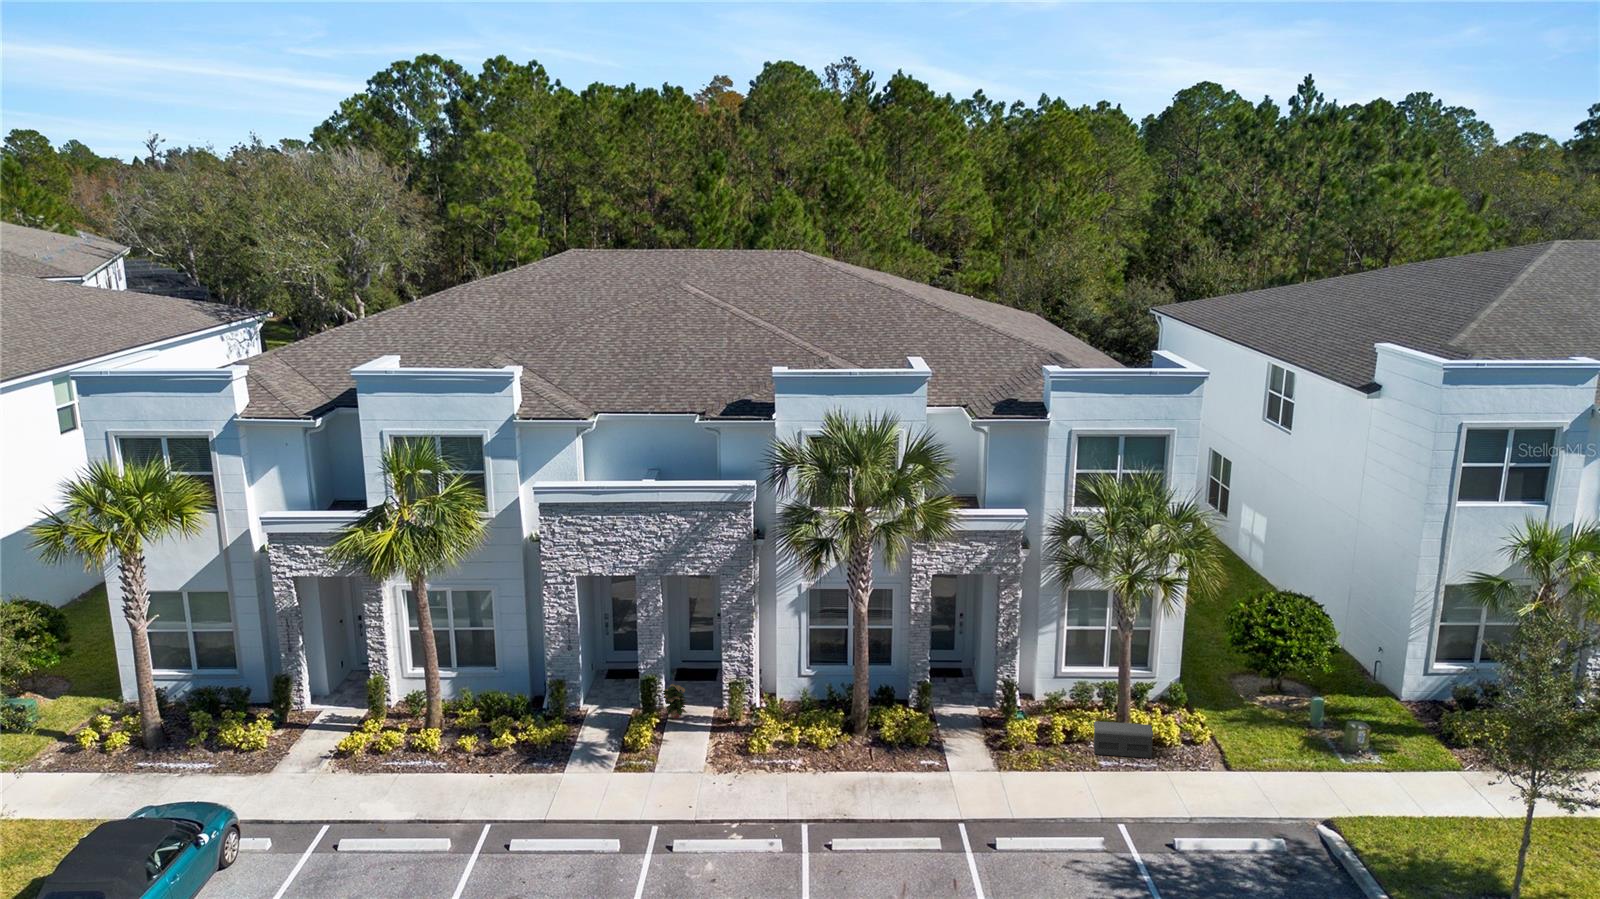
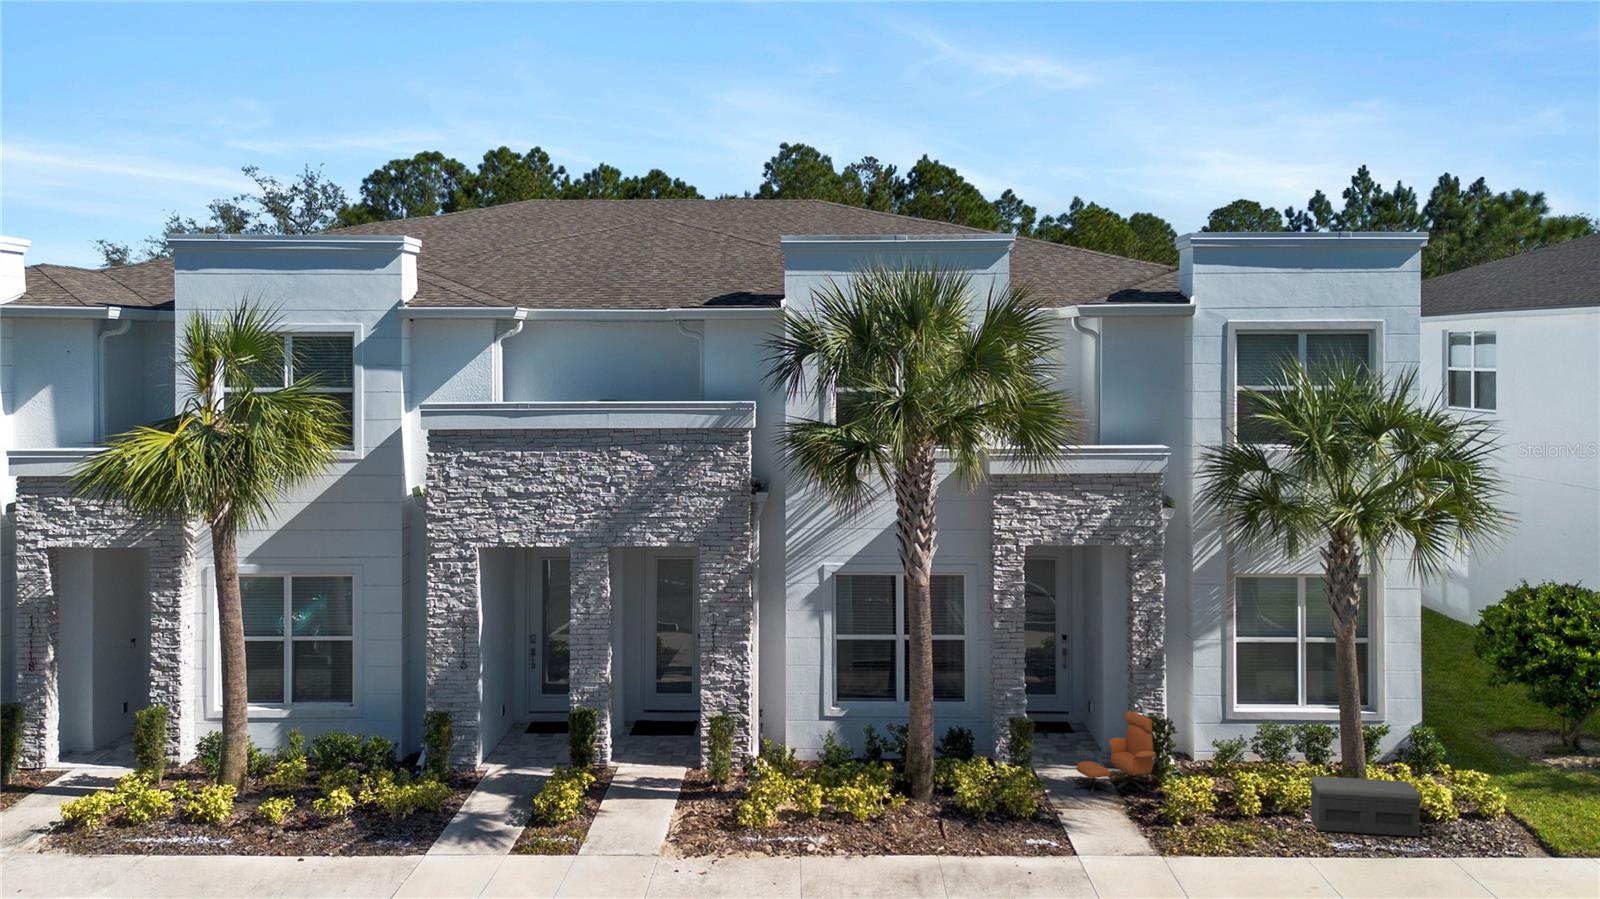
lounge chair: none [956,676,1006,729] -> present [1074,711,1156,794]
decorative plant: present [663,684,687,718] -> none [607,722,646,777]

